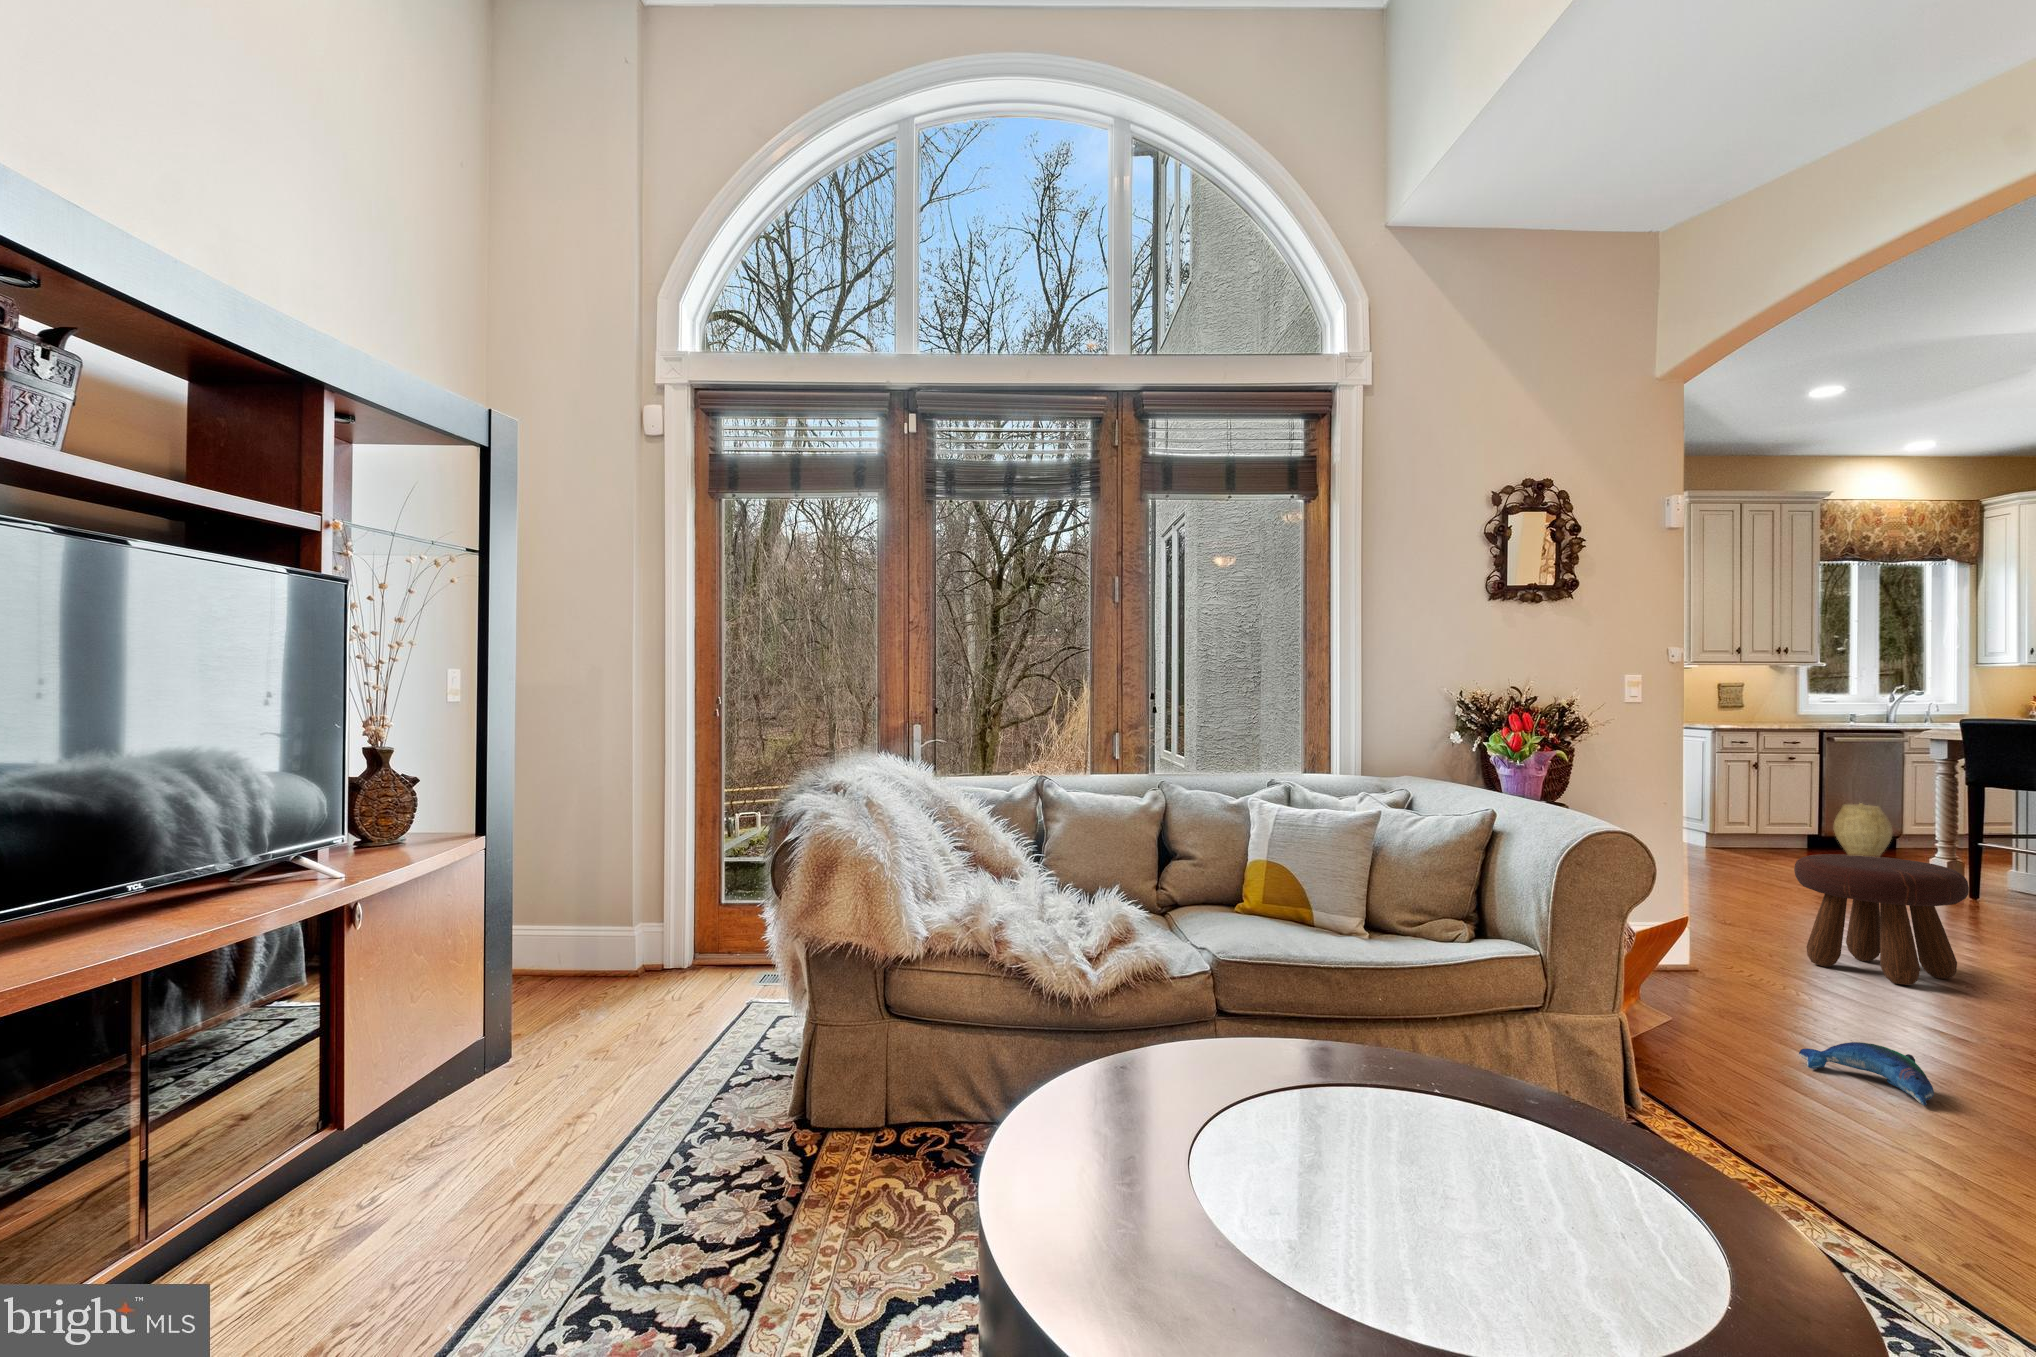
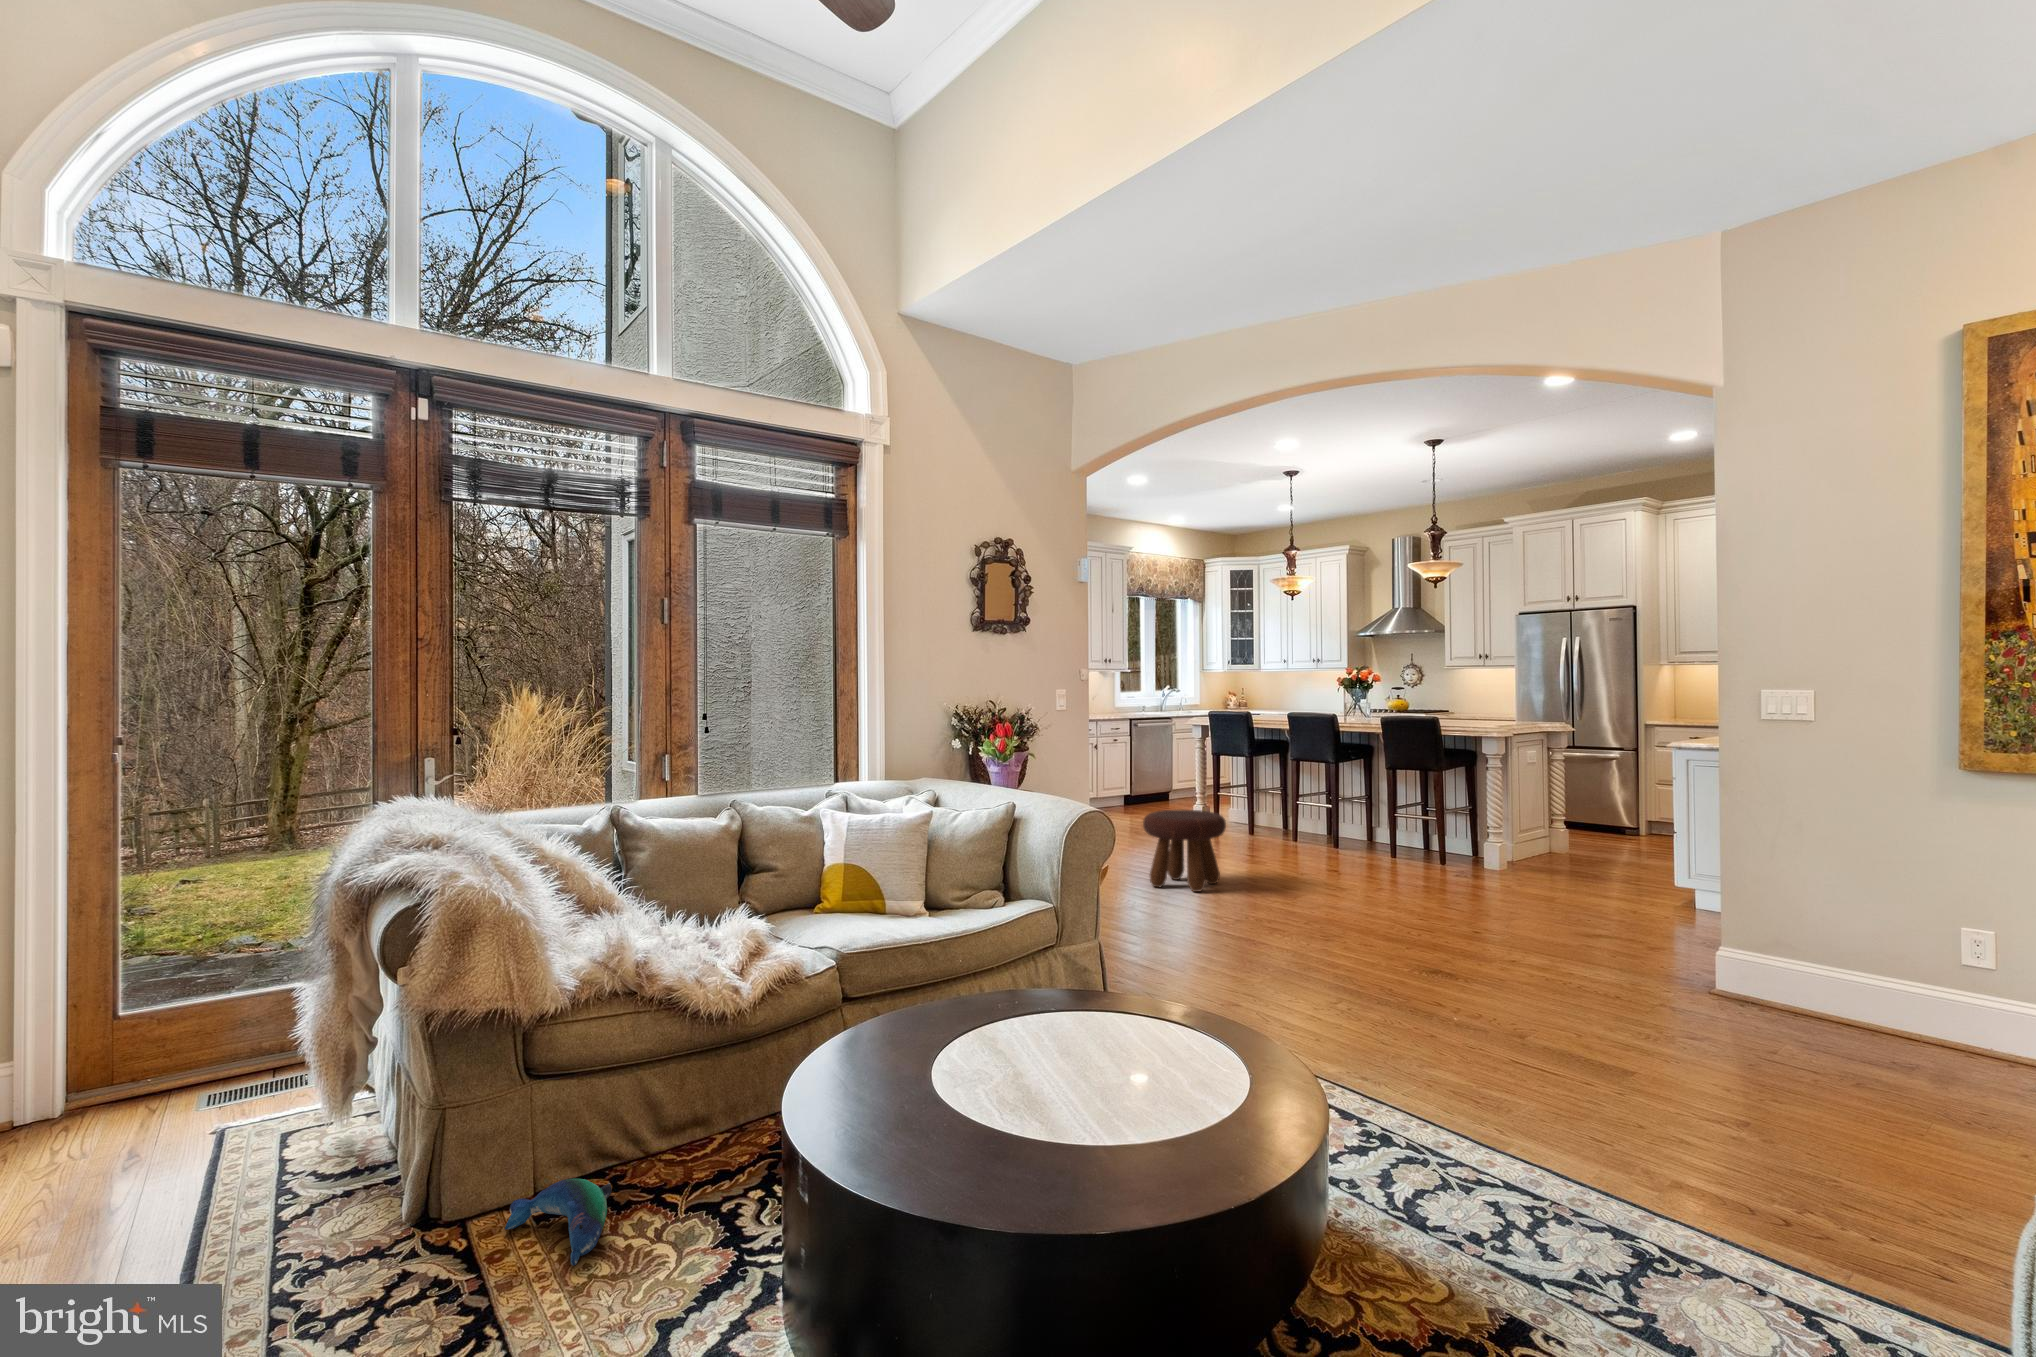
woven basket: present [1834,803,1893,856] -> none [1138,770,1168,808]
plush toy: present [1799,1042,1934,1105] -> present [505,1178,612,1265]

